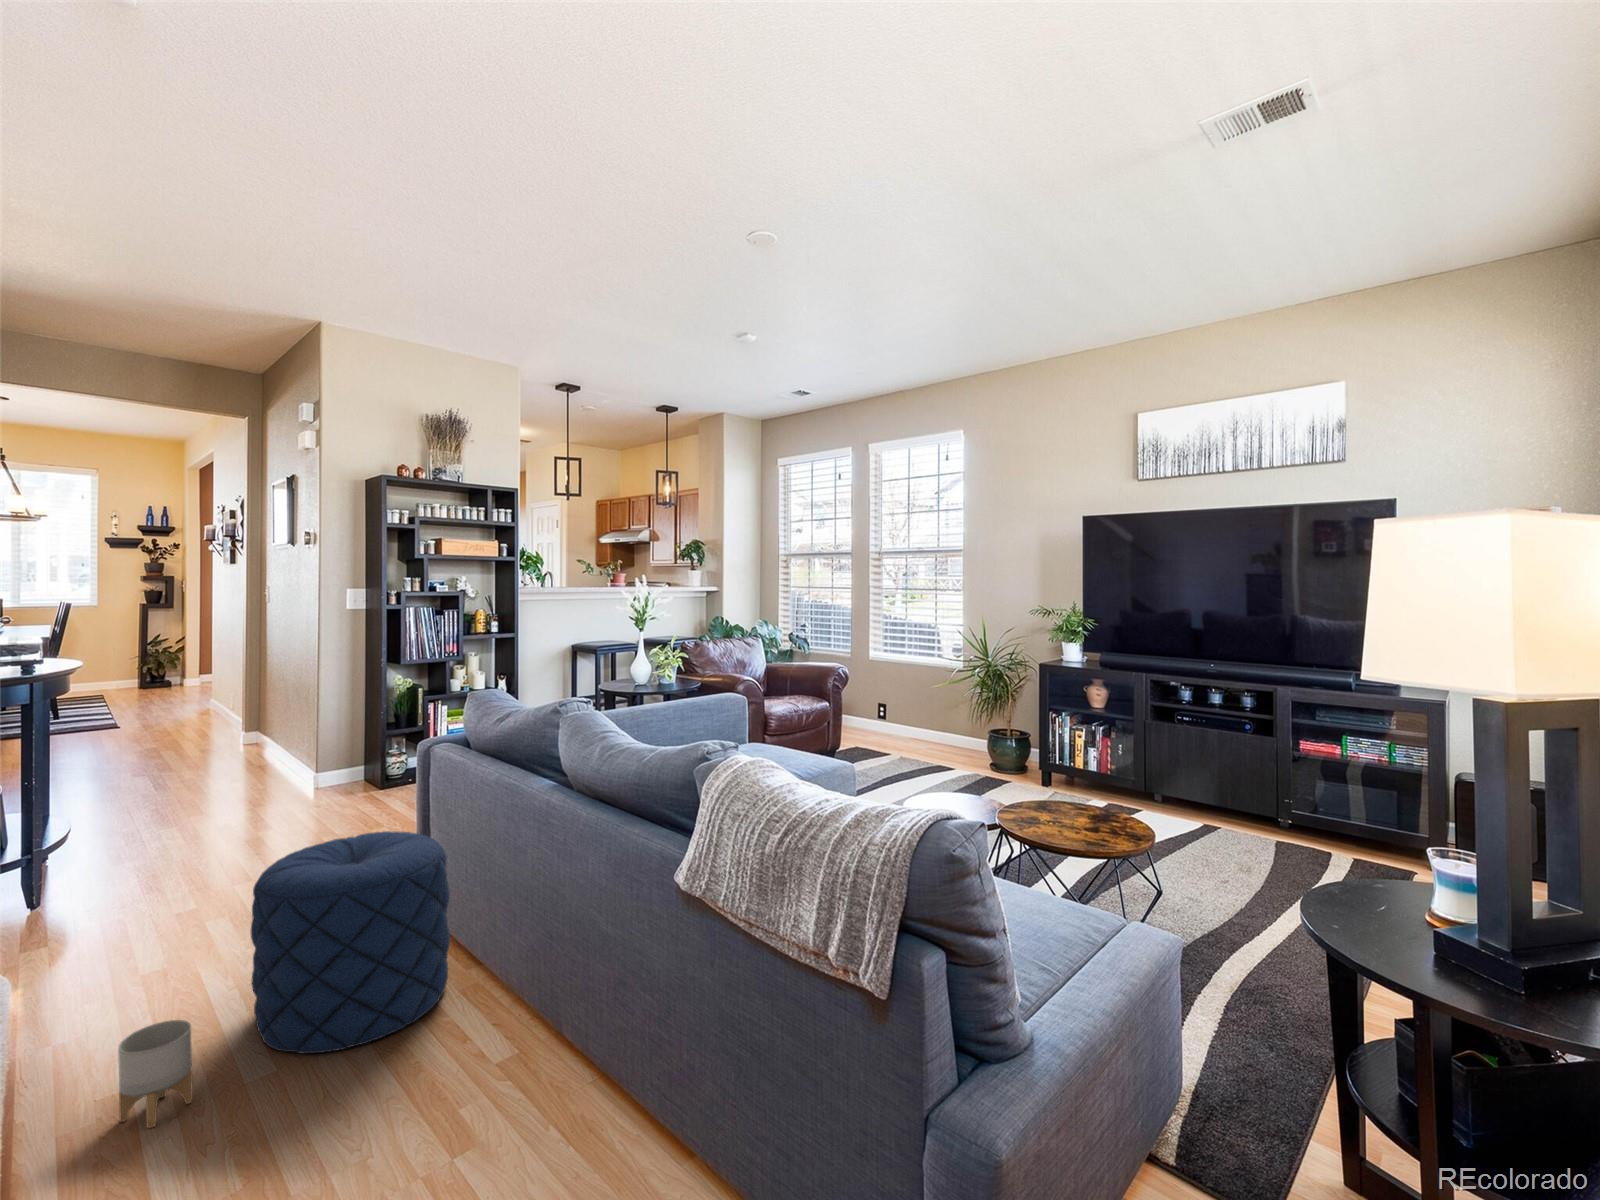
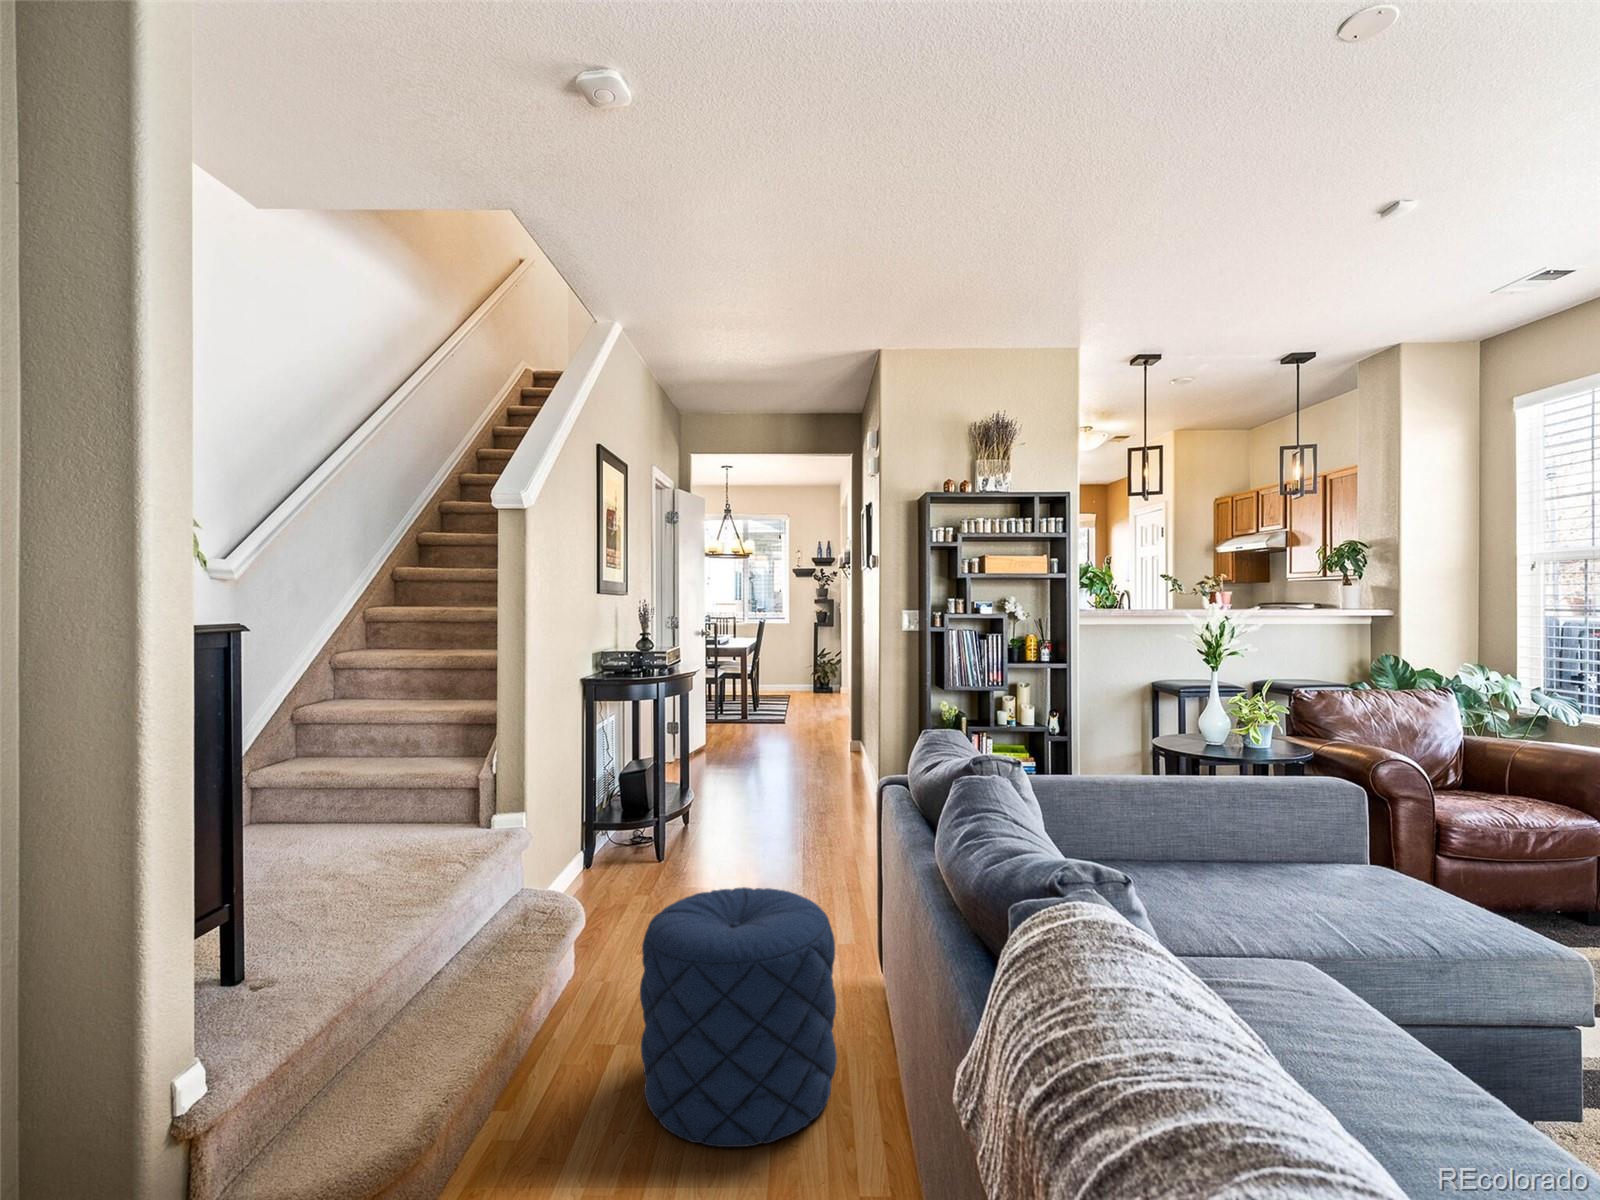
planter: present [118,1020,193,1128] -> none [510,1038,567,1146]

